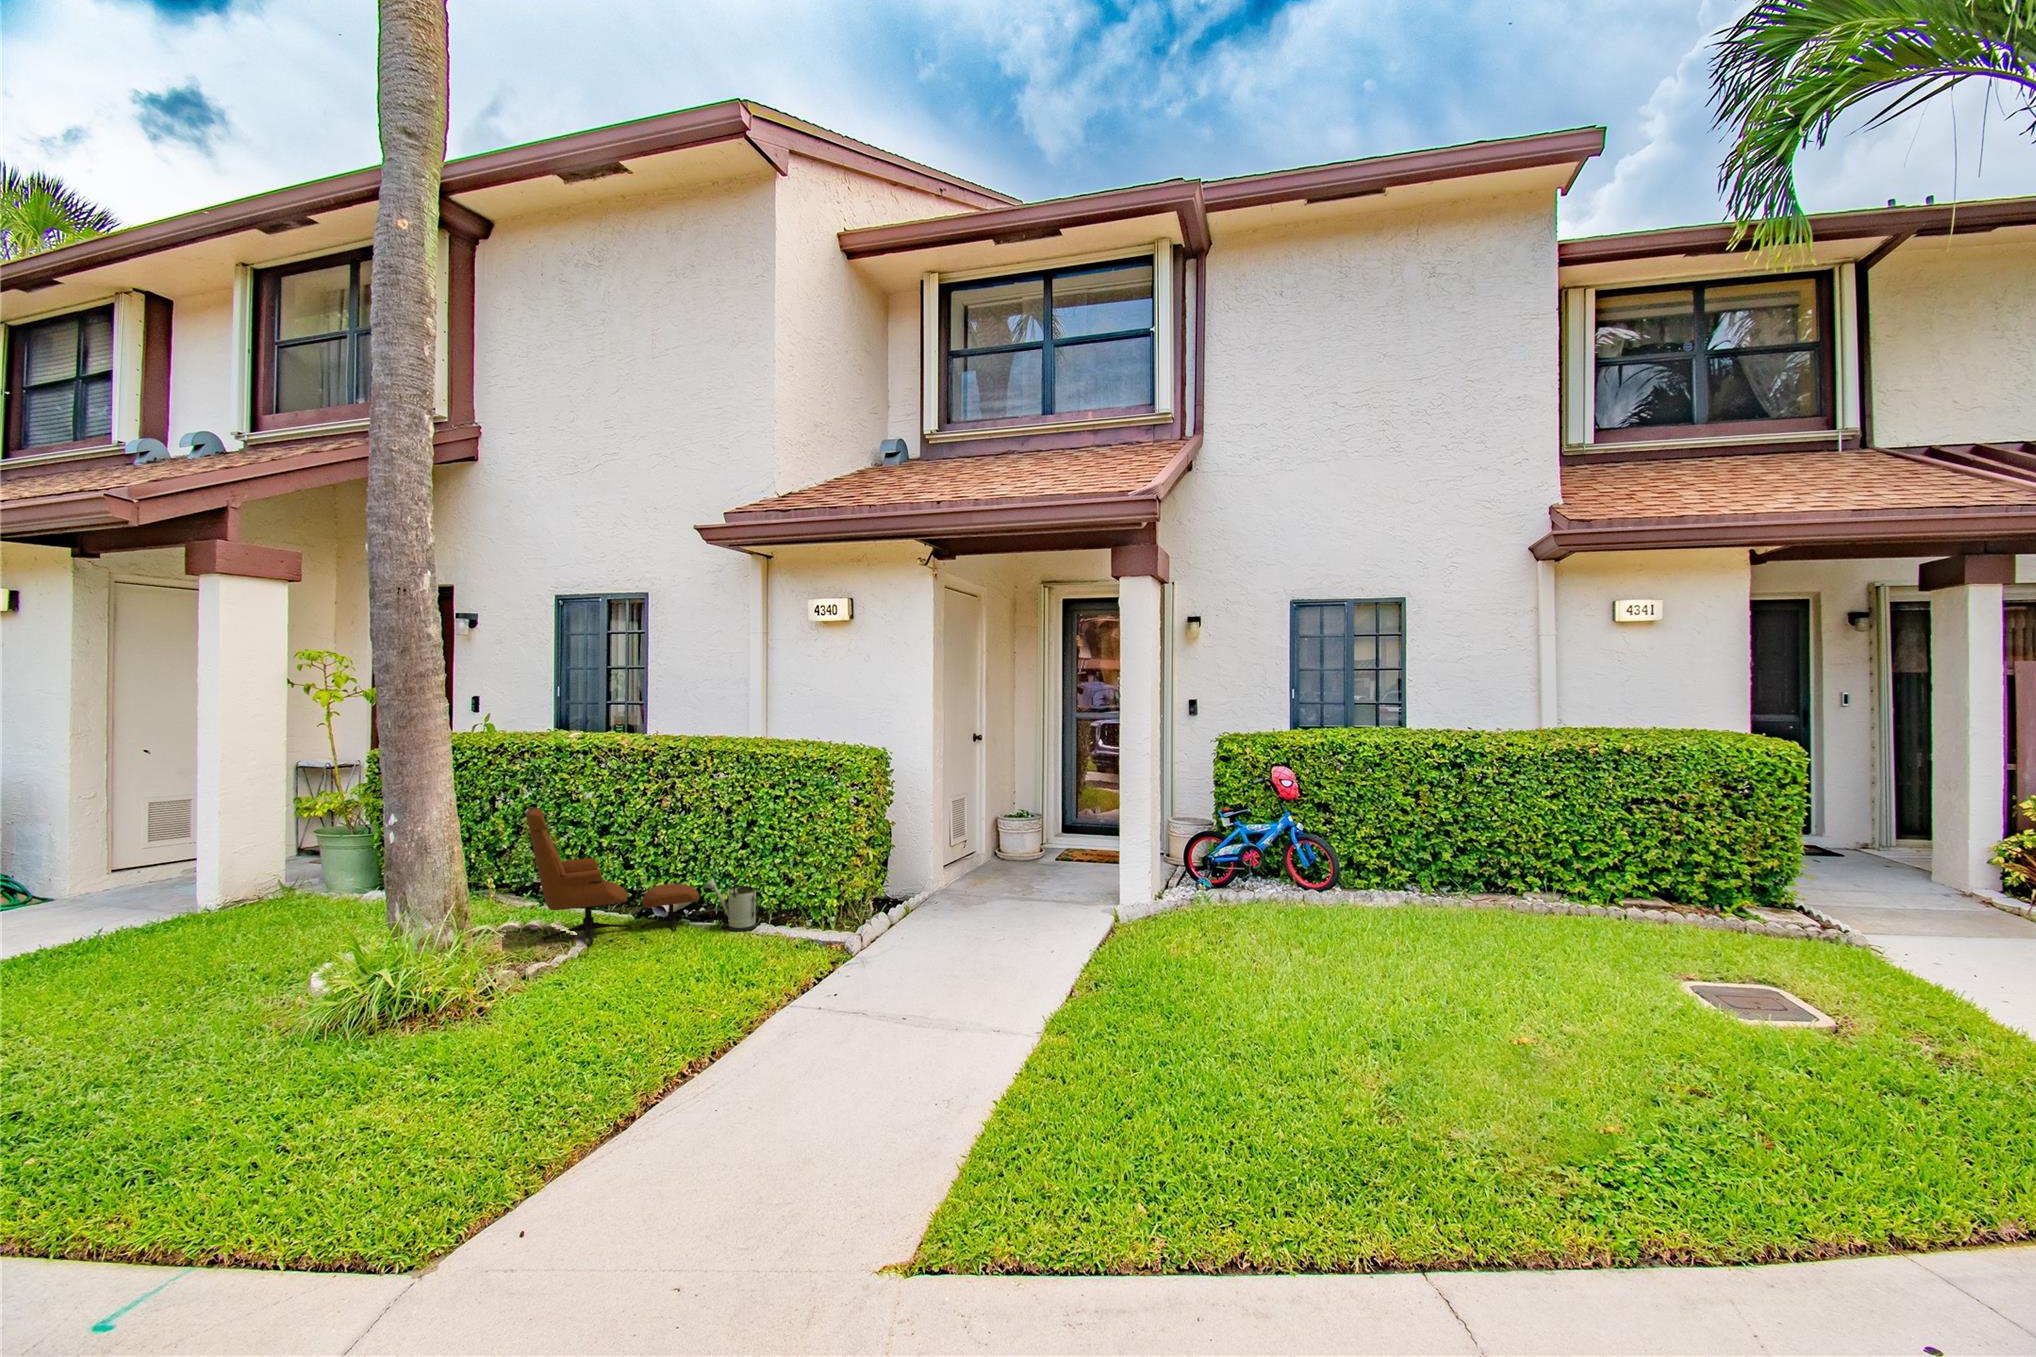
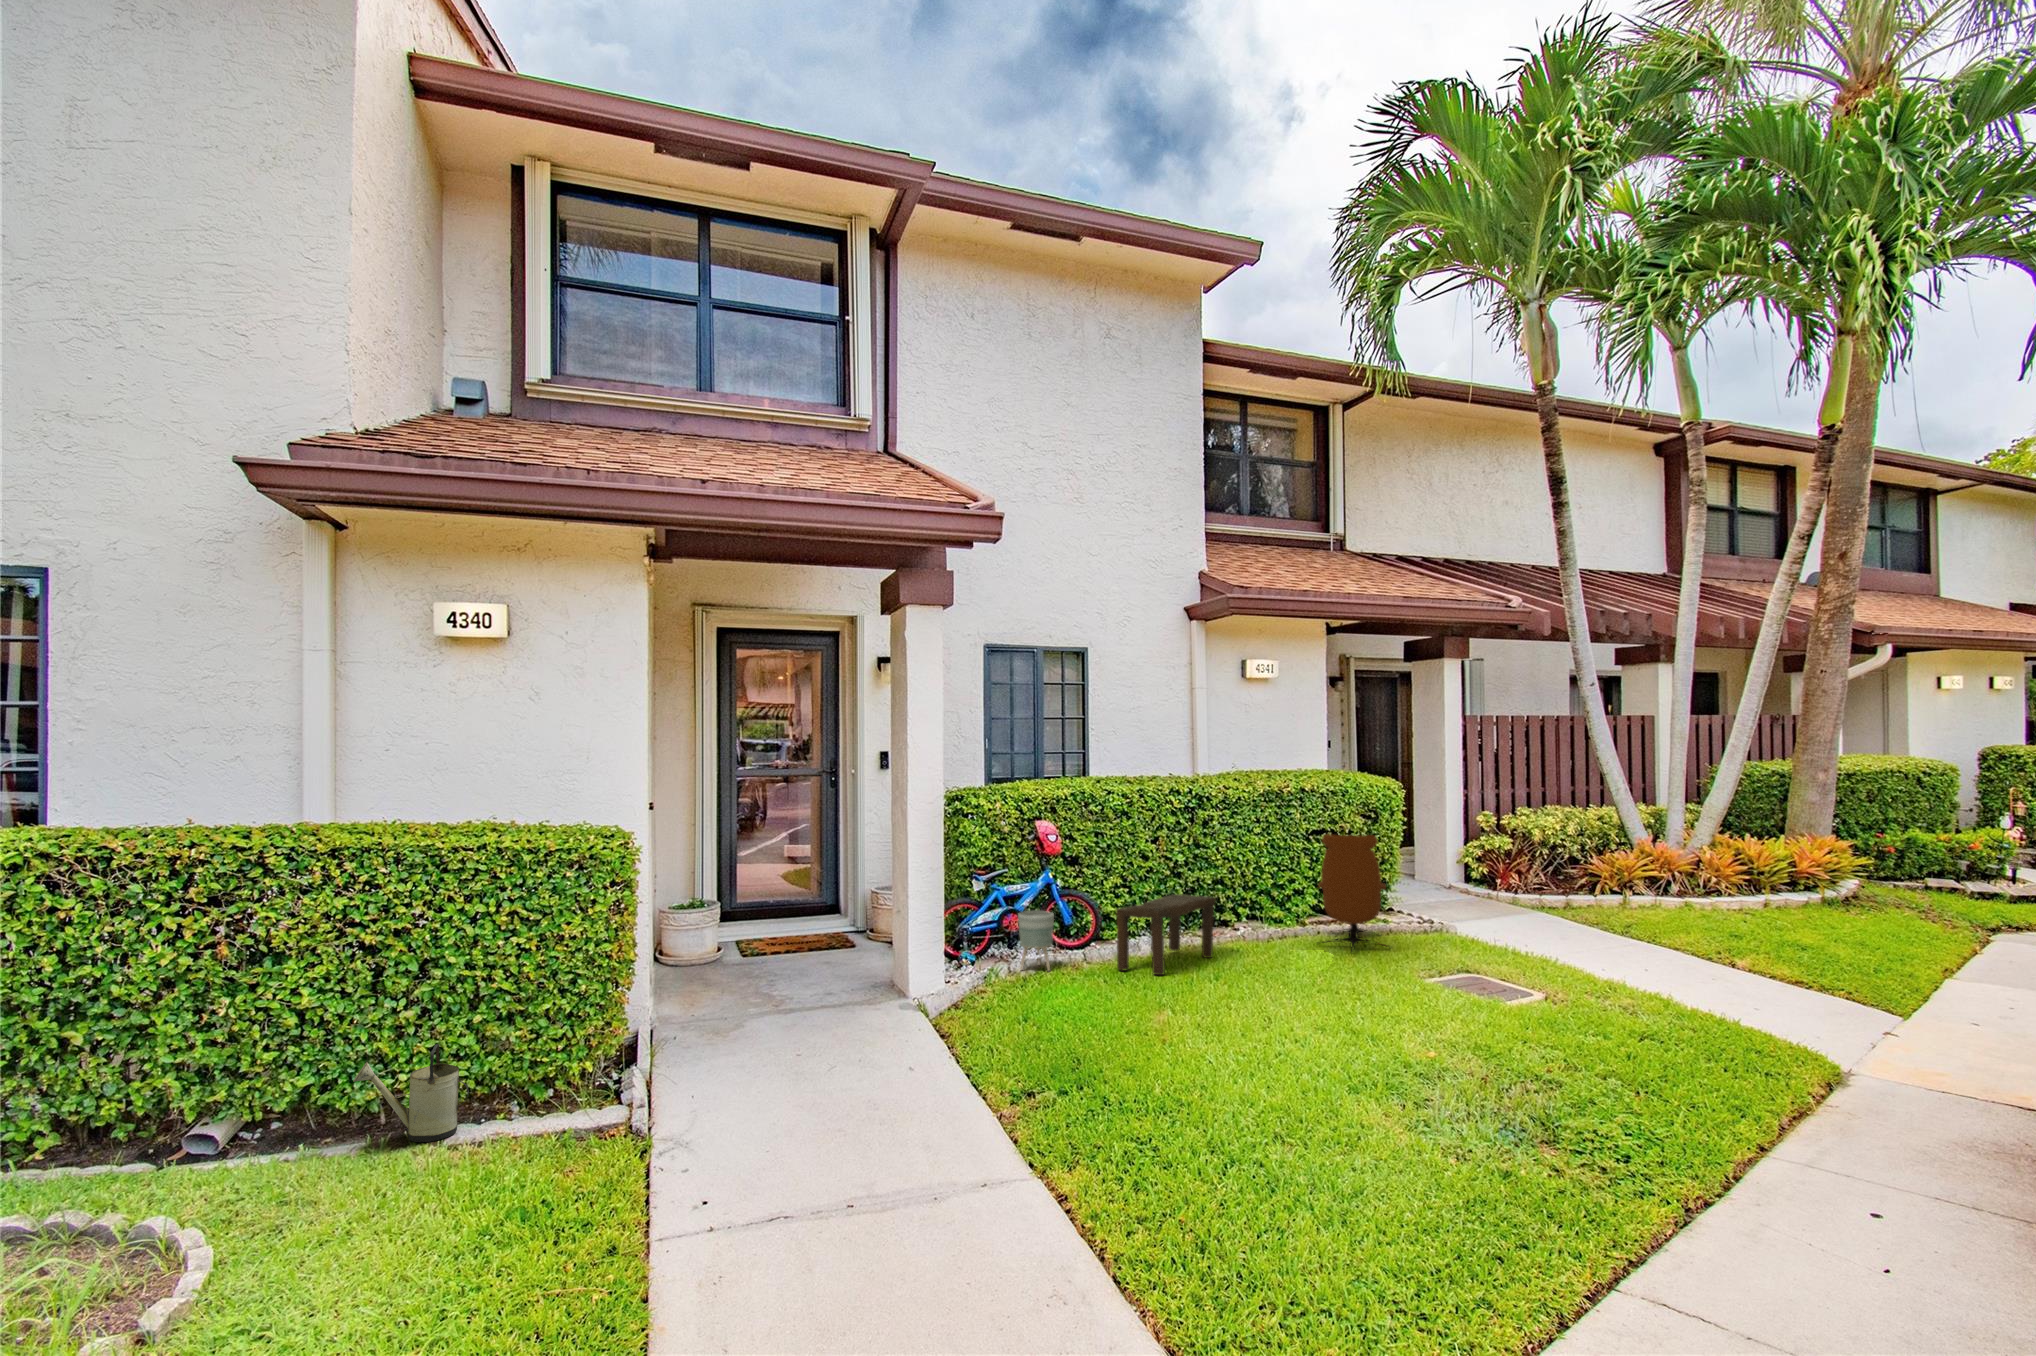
lounge chair: present [526,808,700,945] -> present [1317,834,1391,953]
planter: none [1256,844,1289,901] -> present [1018,911,1054,970]
bench: none [1339,847,1465,923] -> present [1116,894,1216,975]

